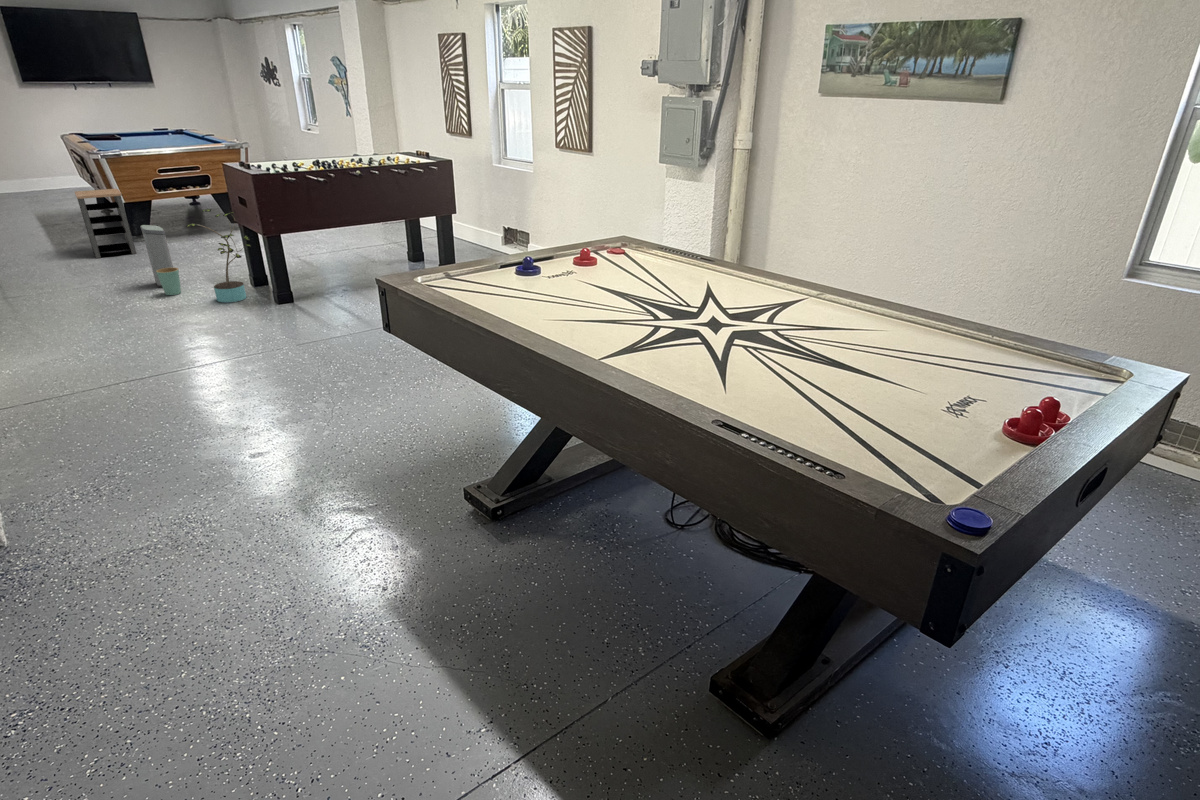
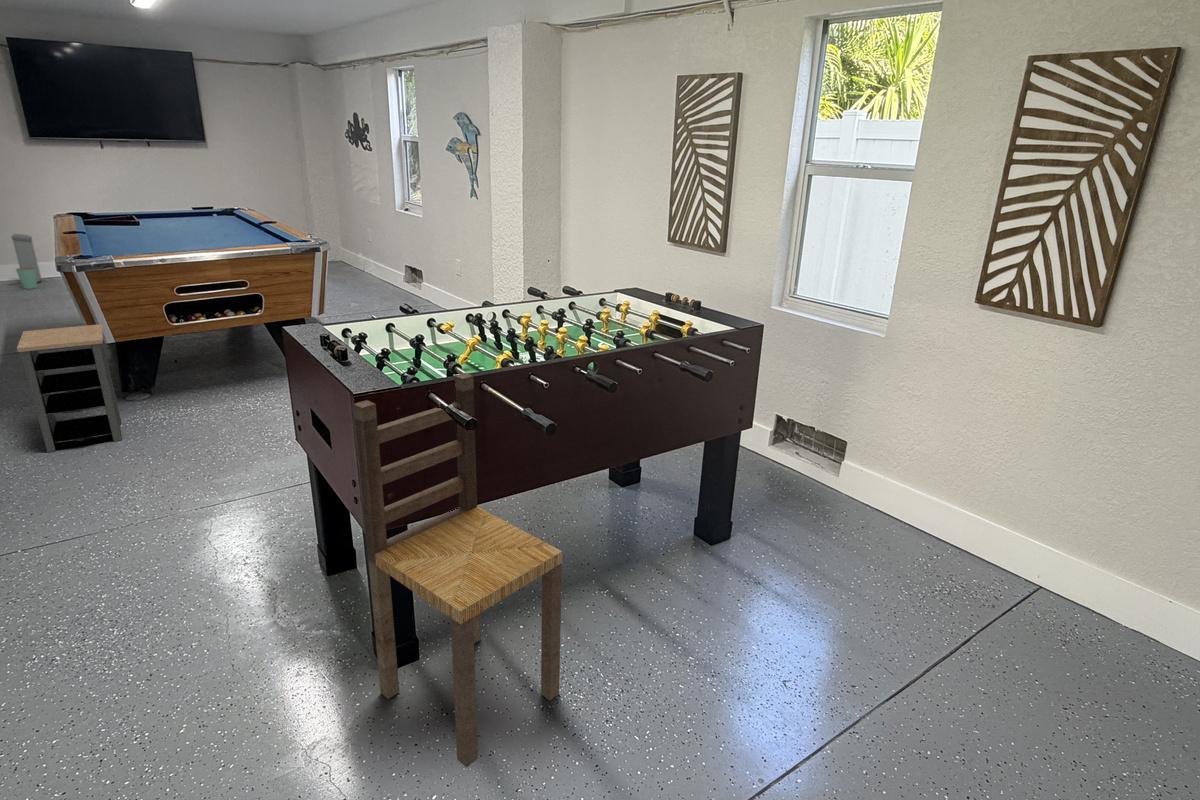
chair: none [251,171,352,320] -> present [353,373,562,767]
potted plant: present [186,209,251,303] -> none [182,439,334,650]
trash can: present [140,225,181,295] -> present [12,234,42,289]

